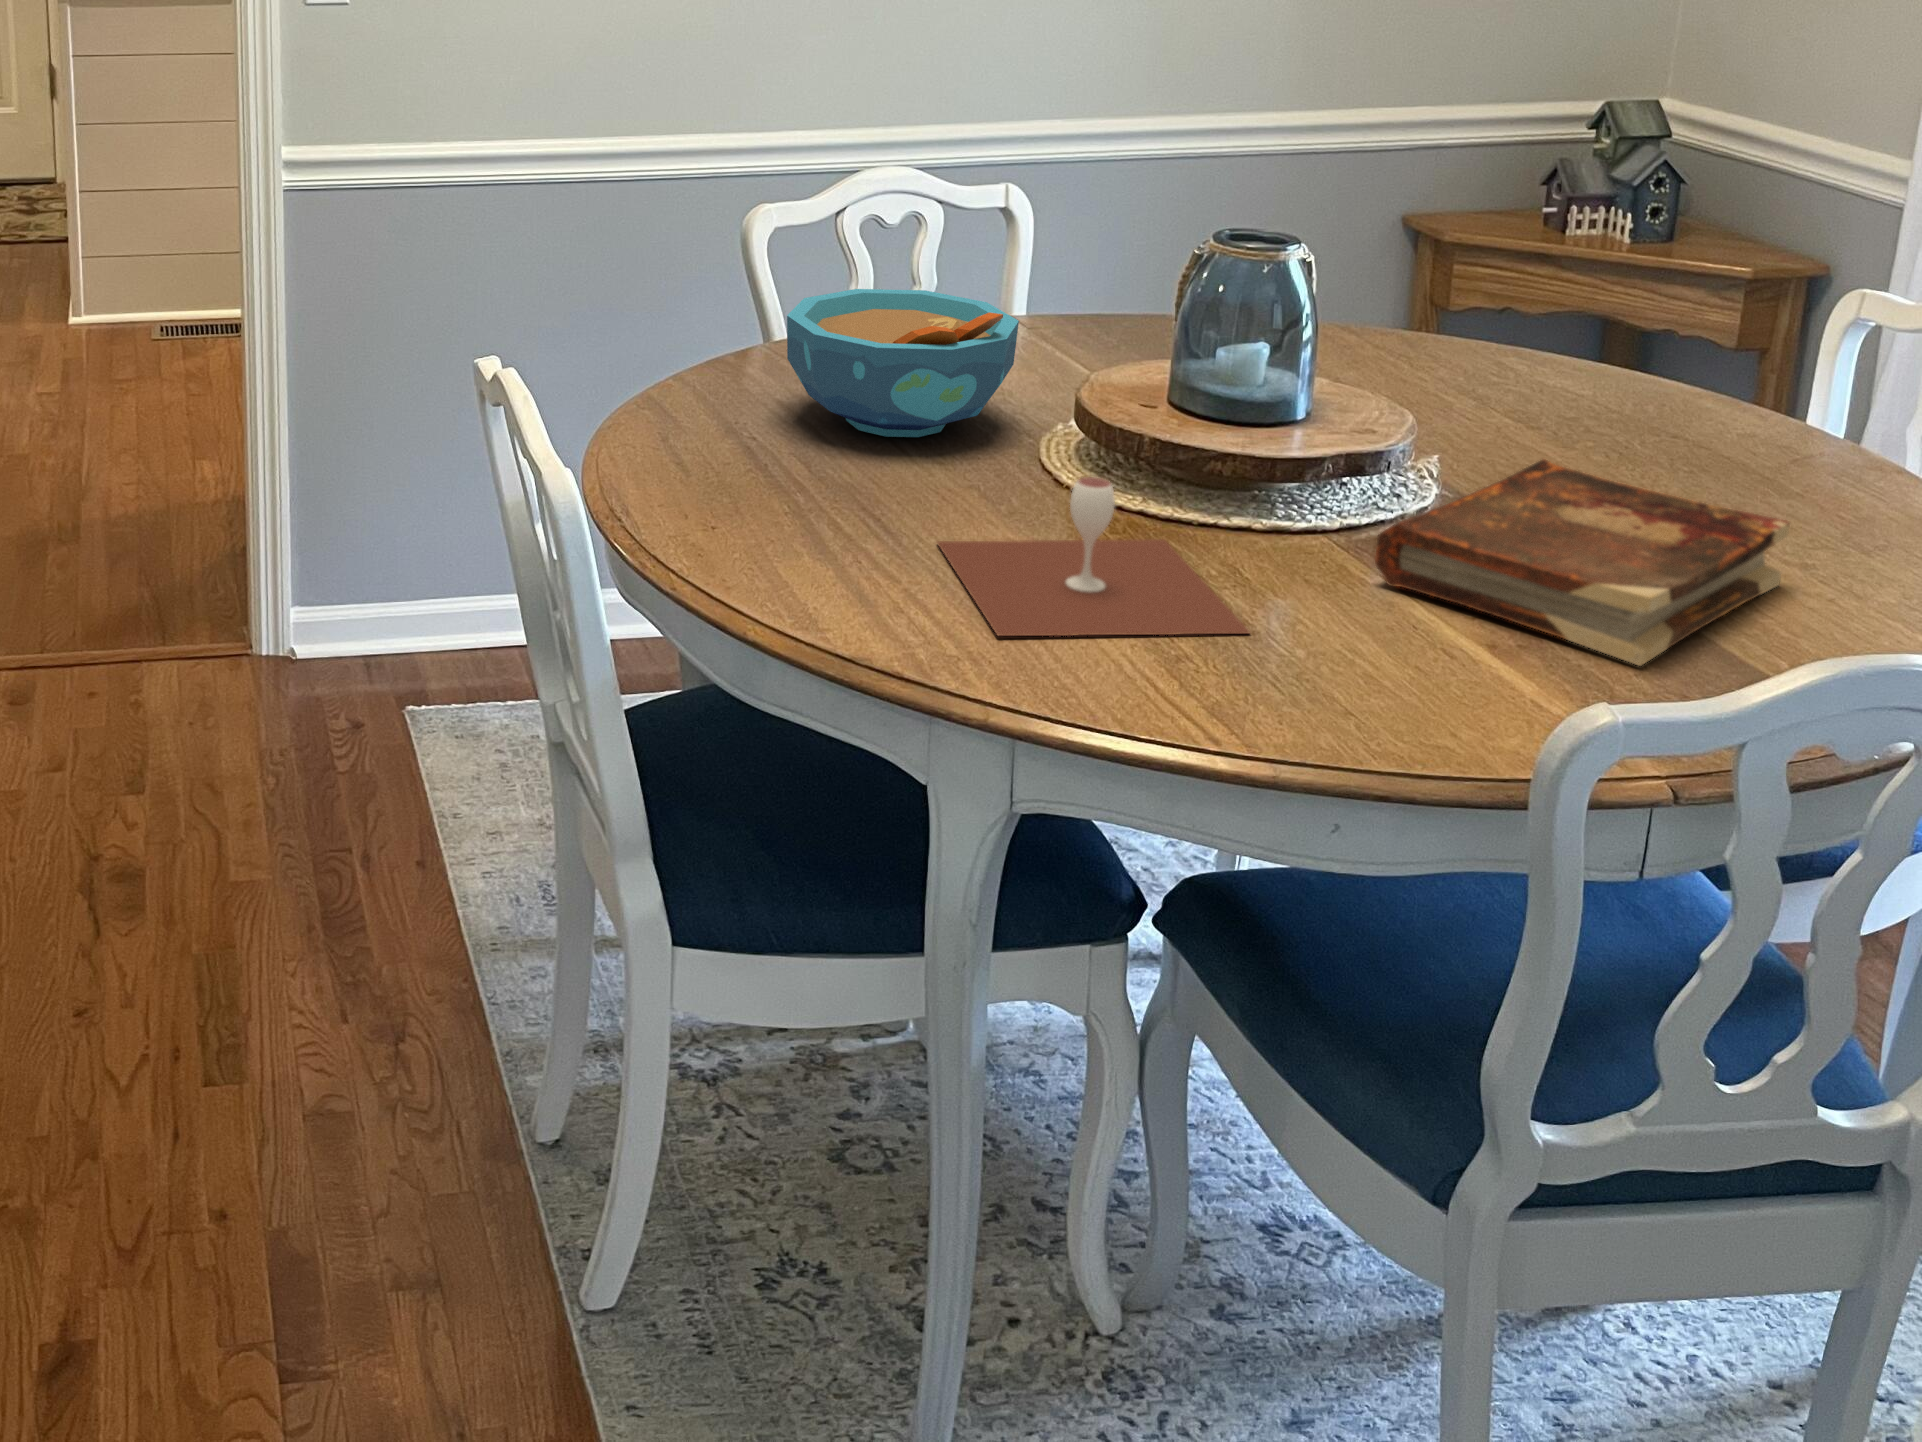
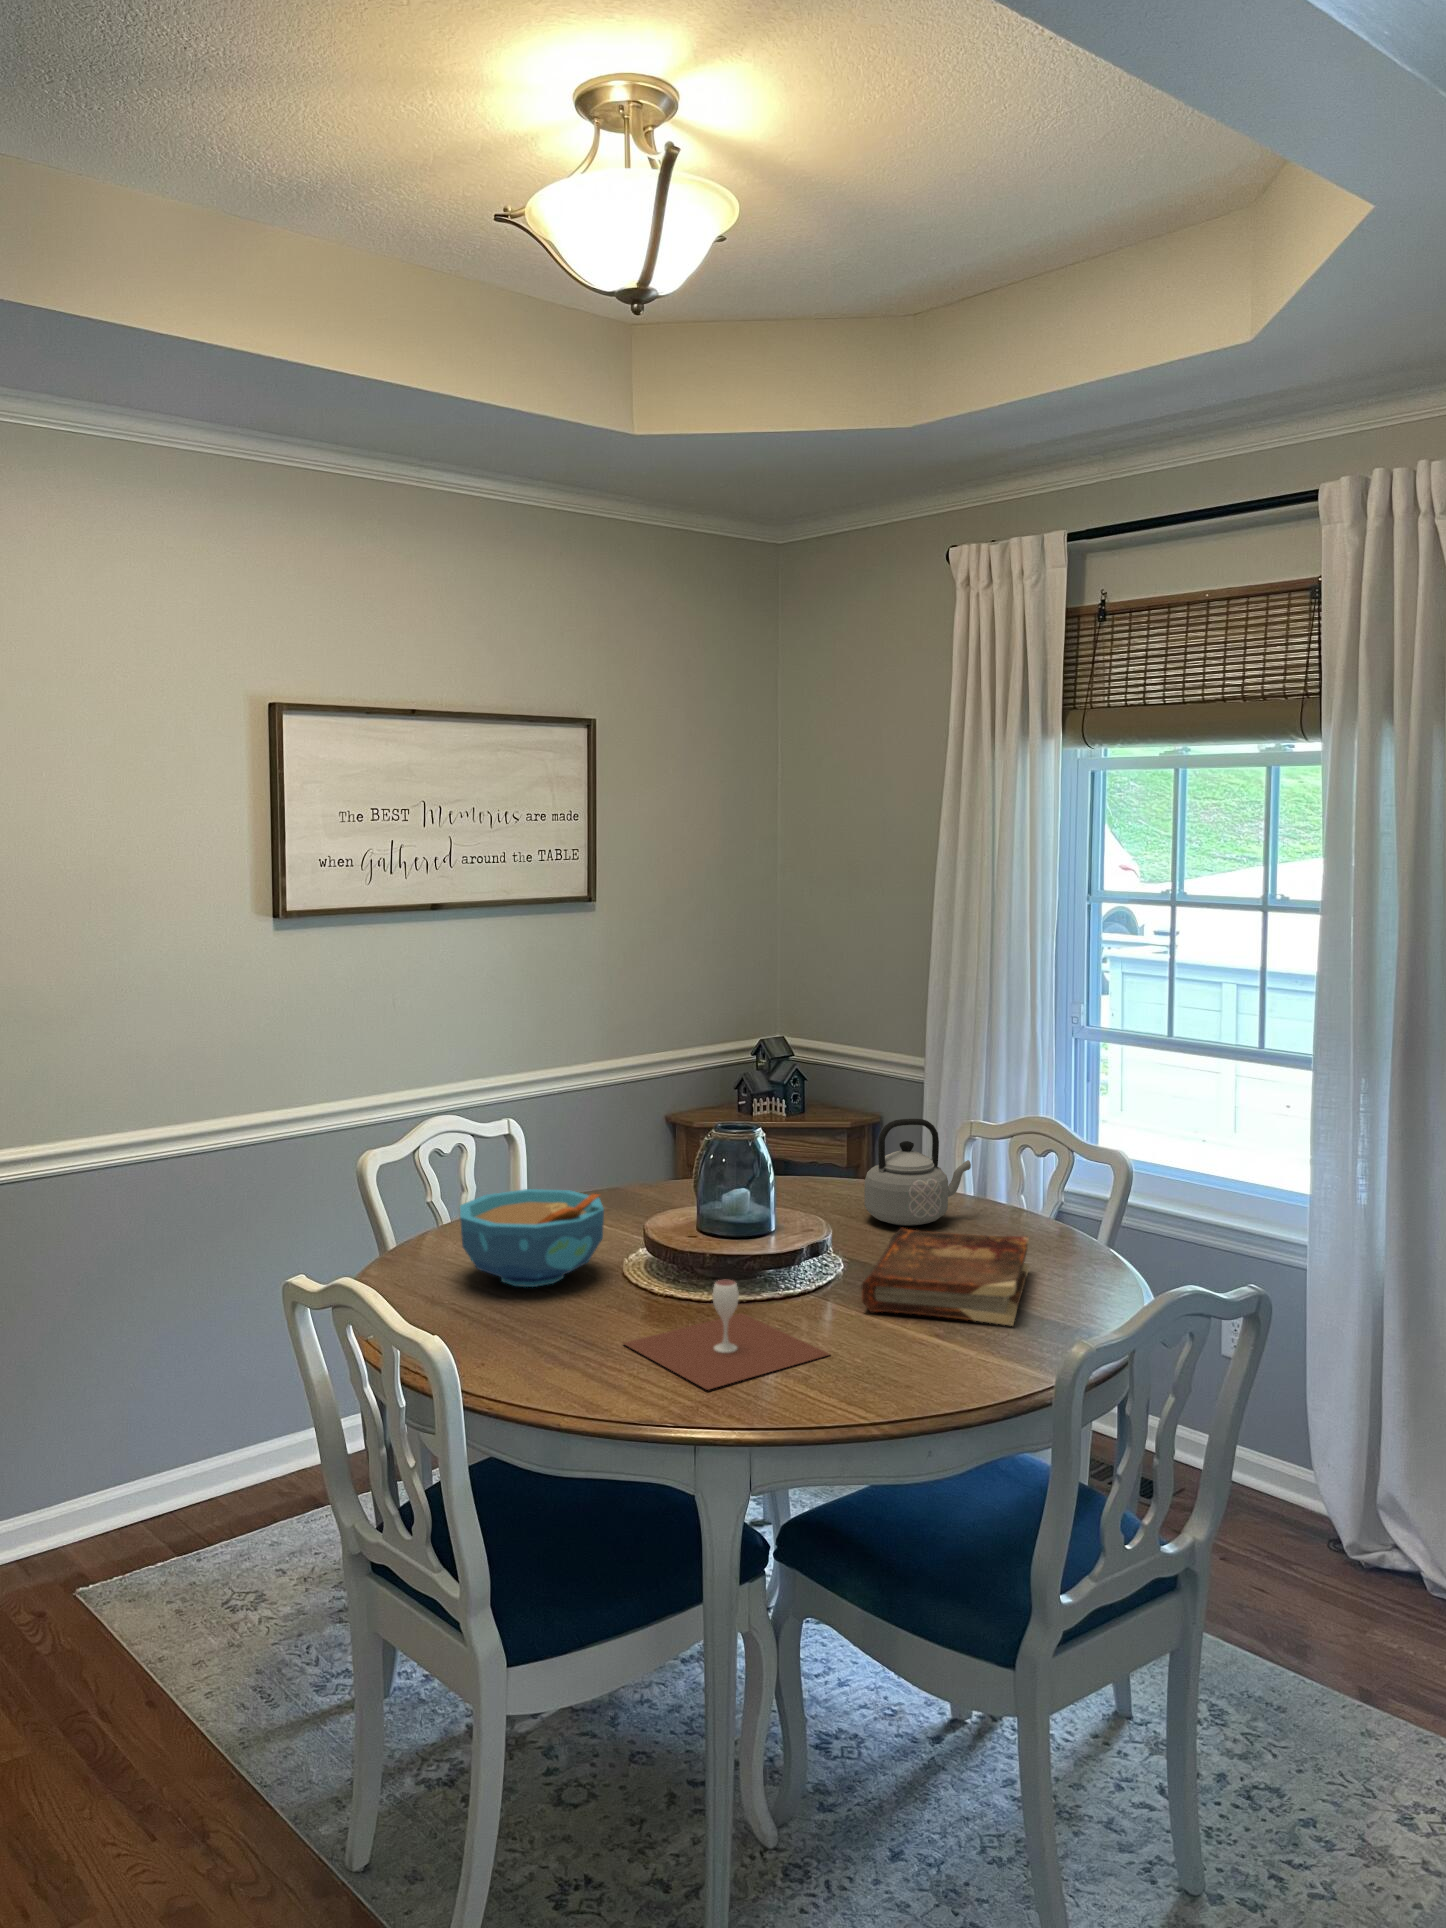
teapot: none [1539,270,1775,464] -> present [864,1119,971,1226]

